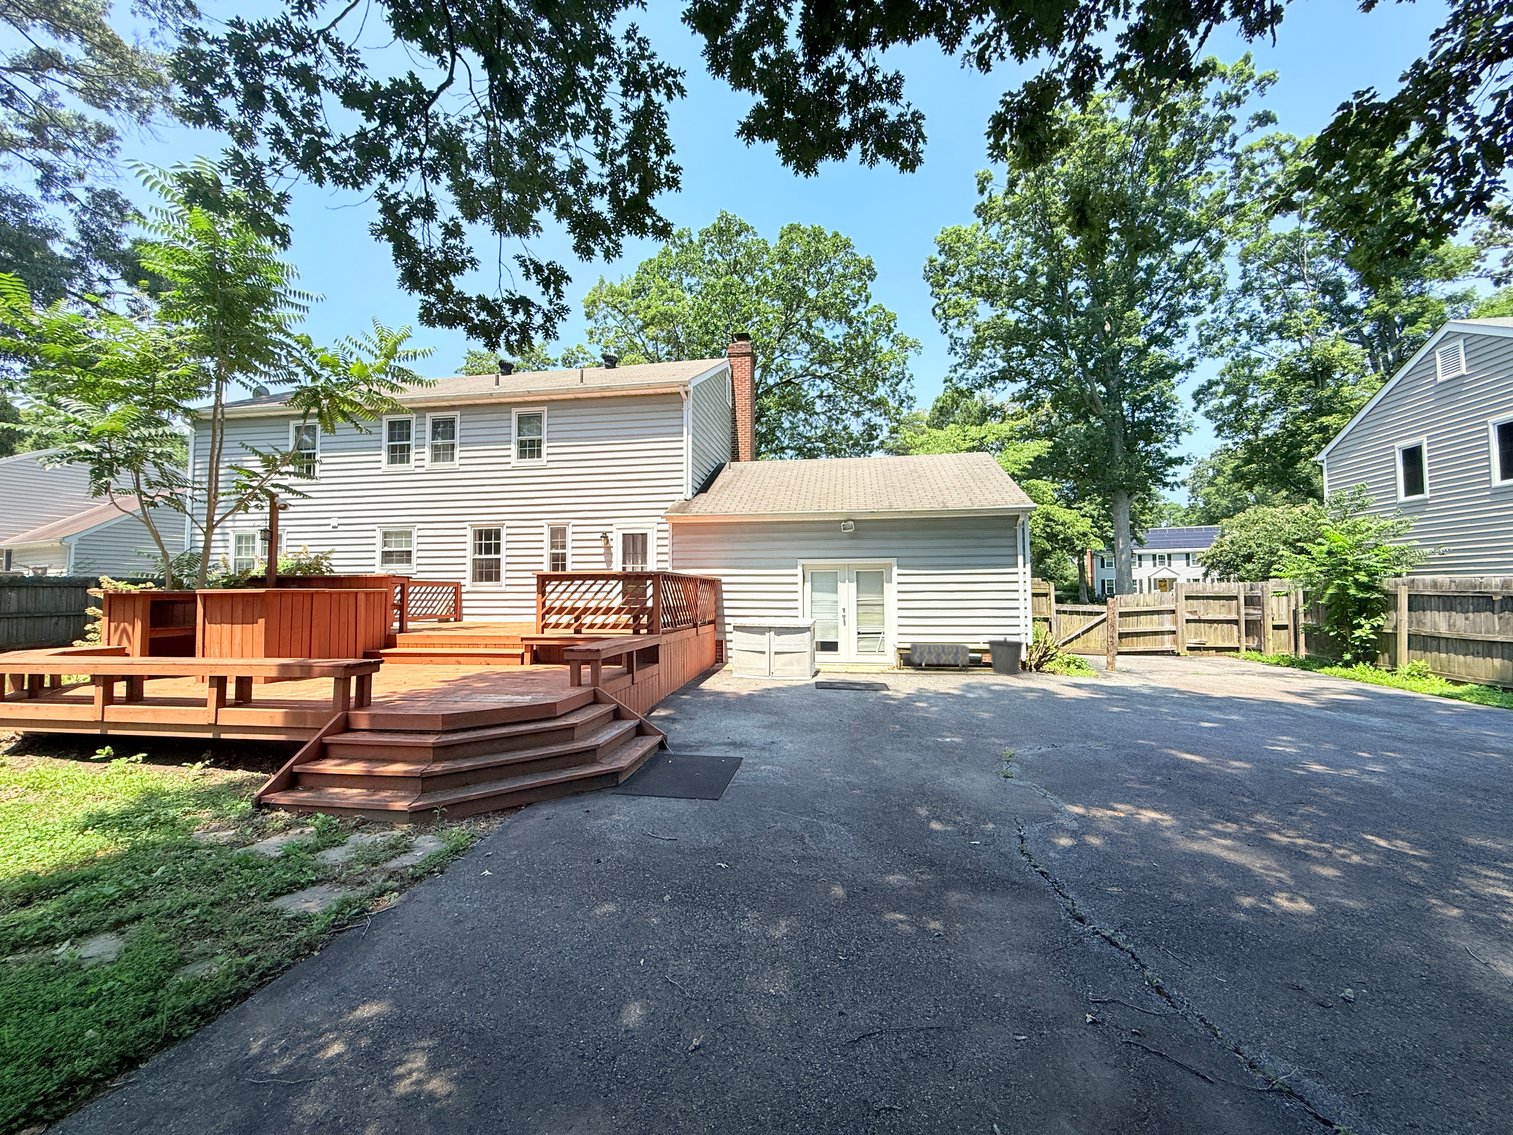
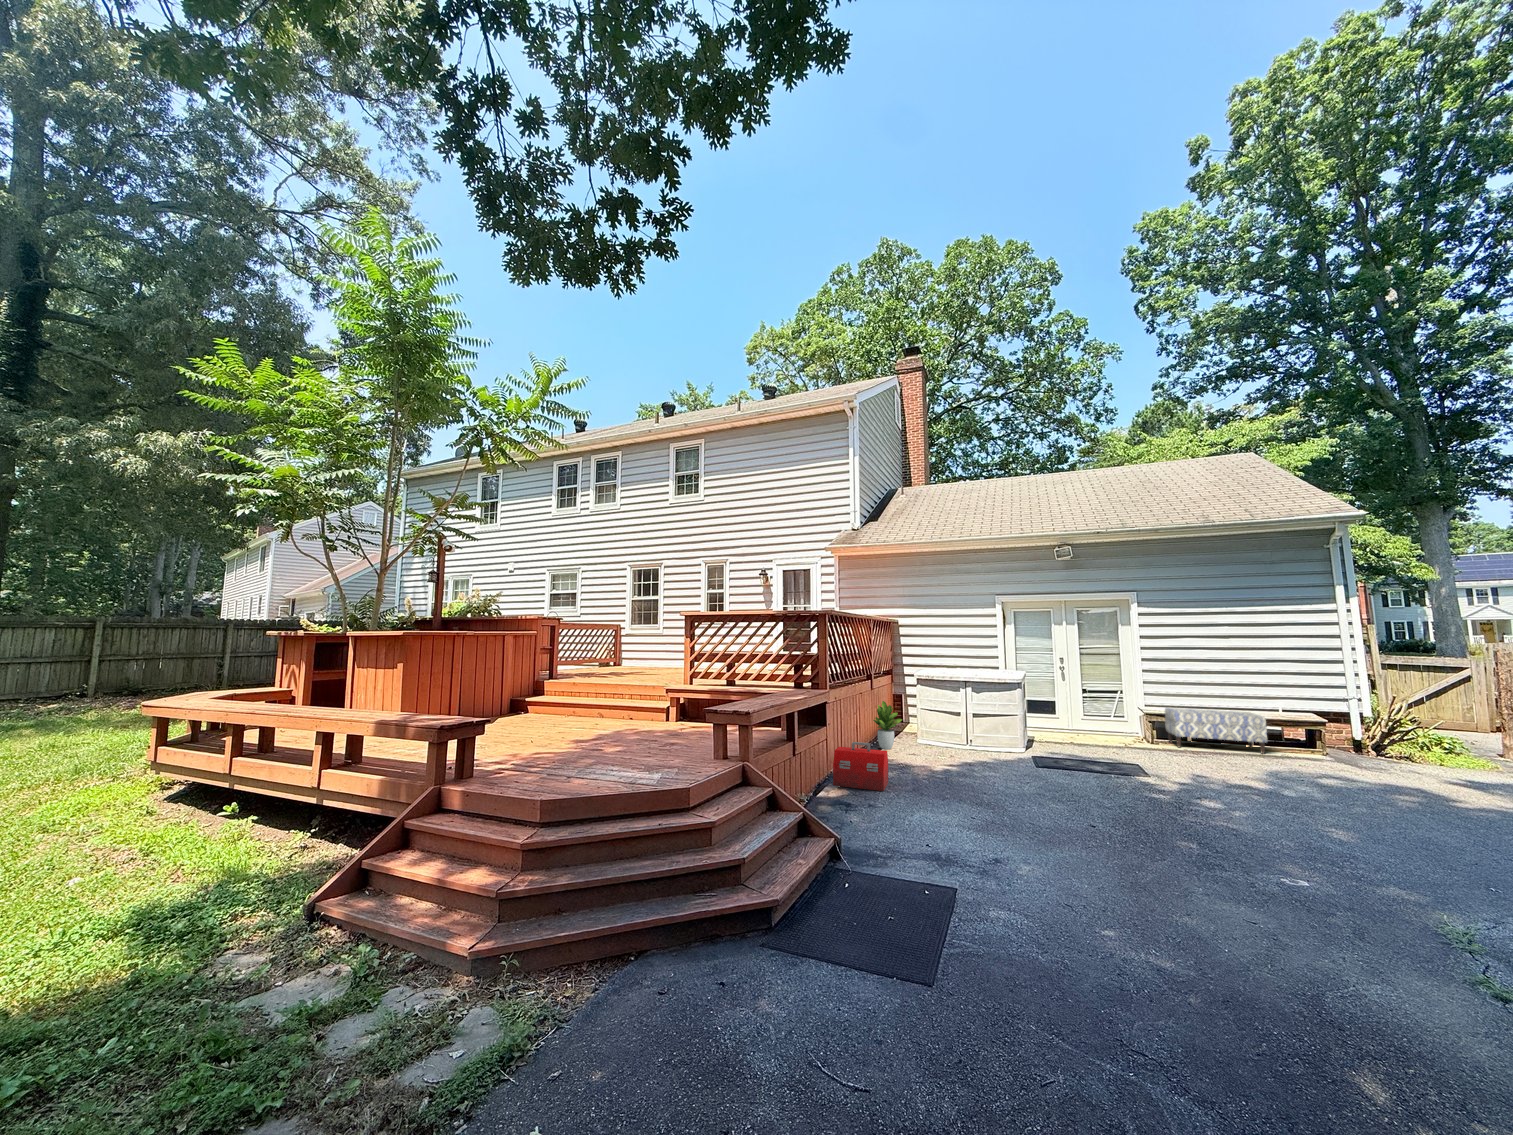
trash can: present [988,637,1023,674] -> none [1295,705,1363,762]
potted plant: none [696,644,719,682] -> present [873,701,902,749]
toolbox: none [661,672,704,706] -> present [833,742,888,791]

